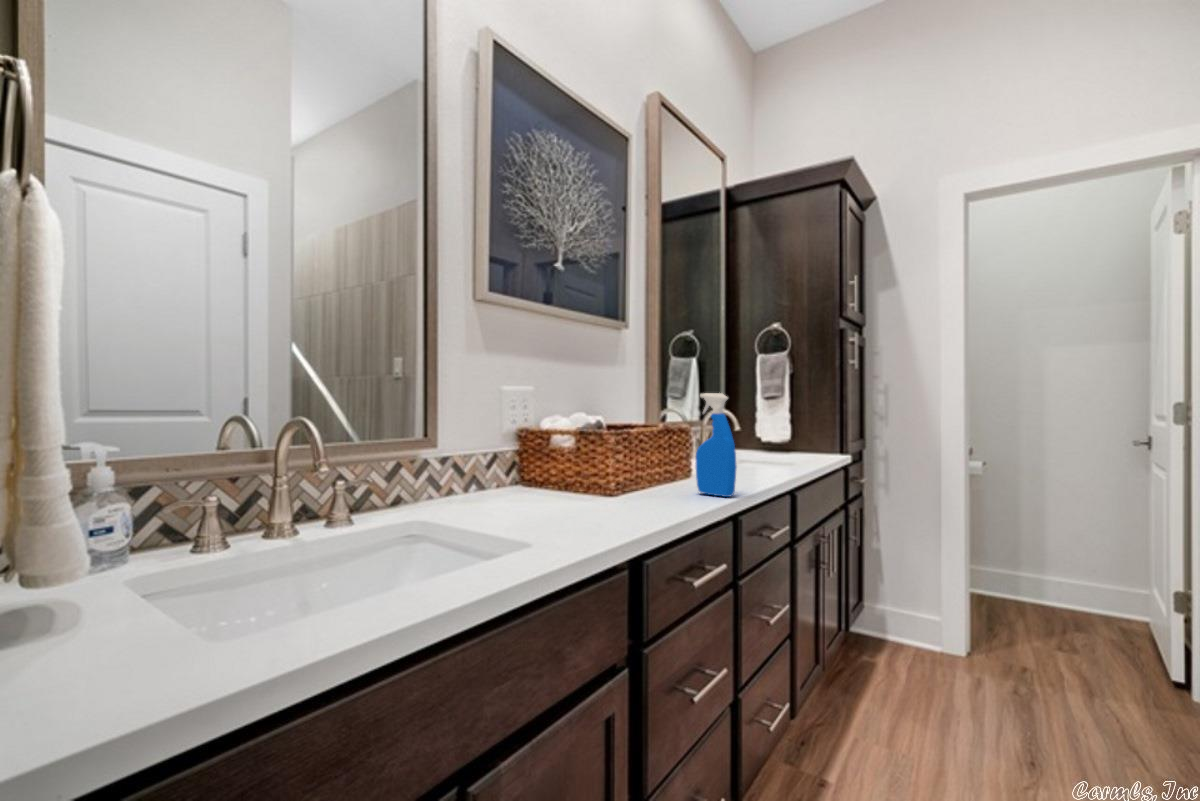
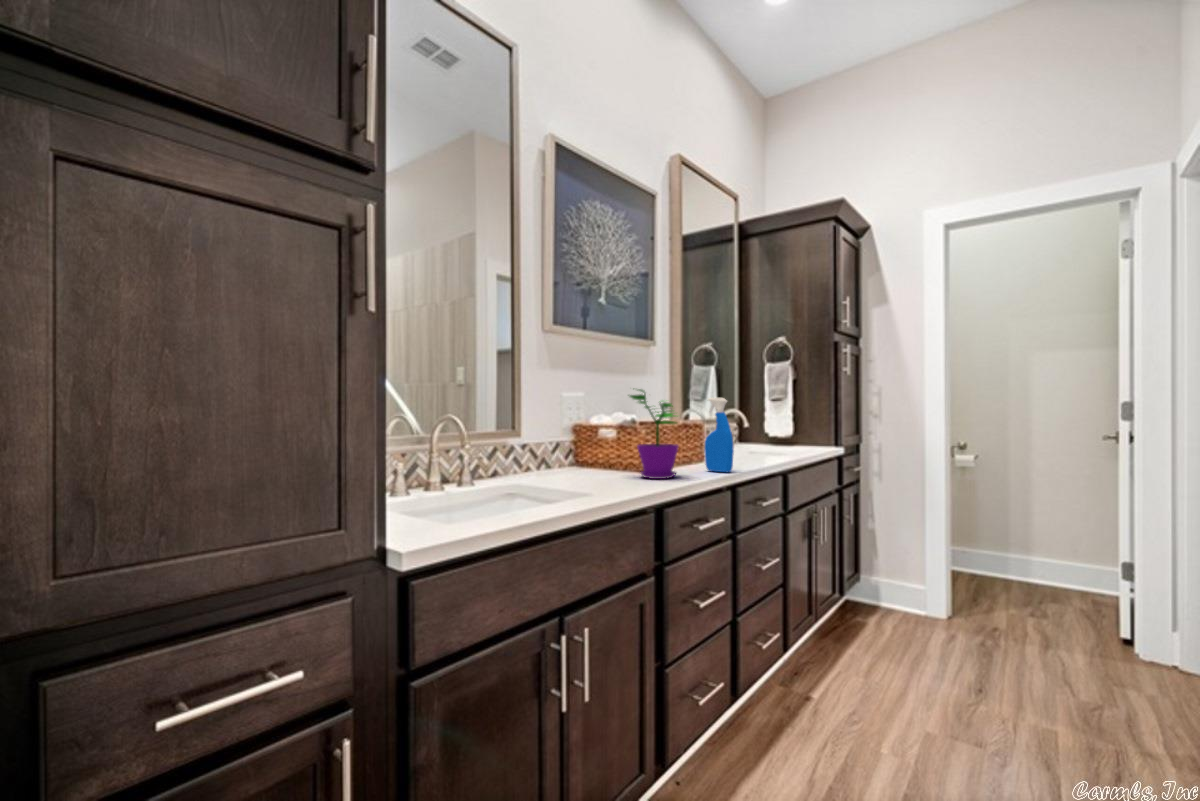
flower pot: none [589,369,664,509] -> present [630,389,678,479]

